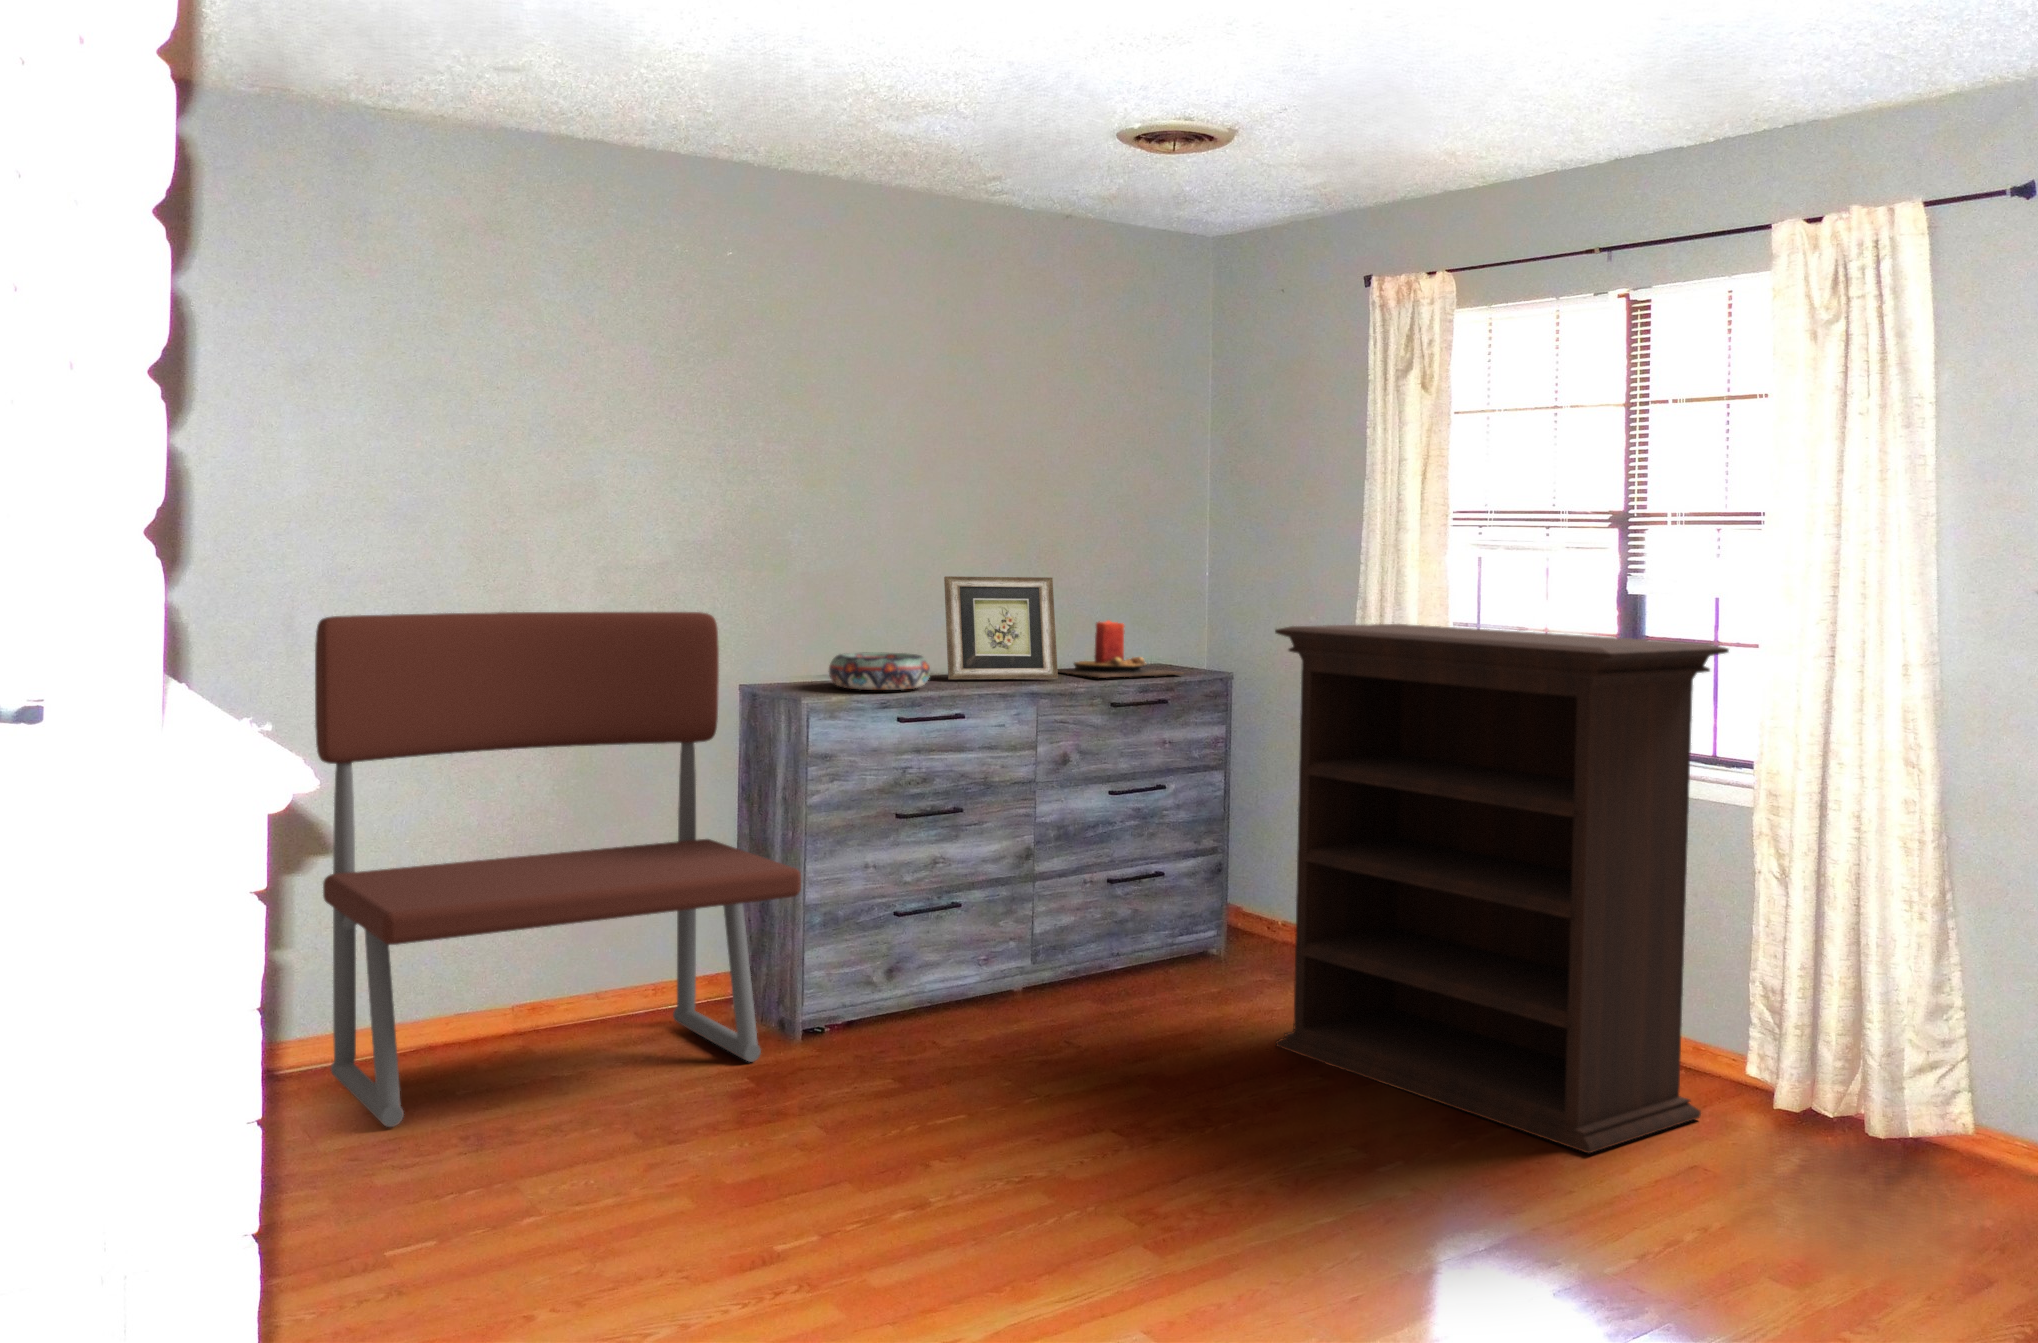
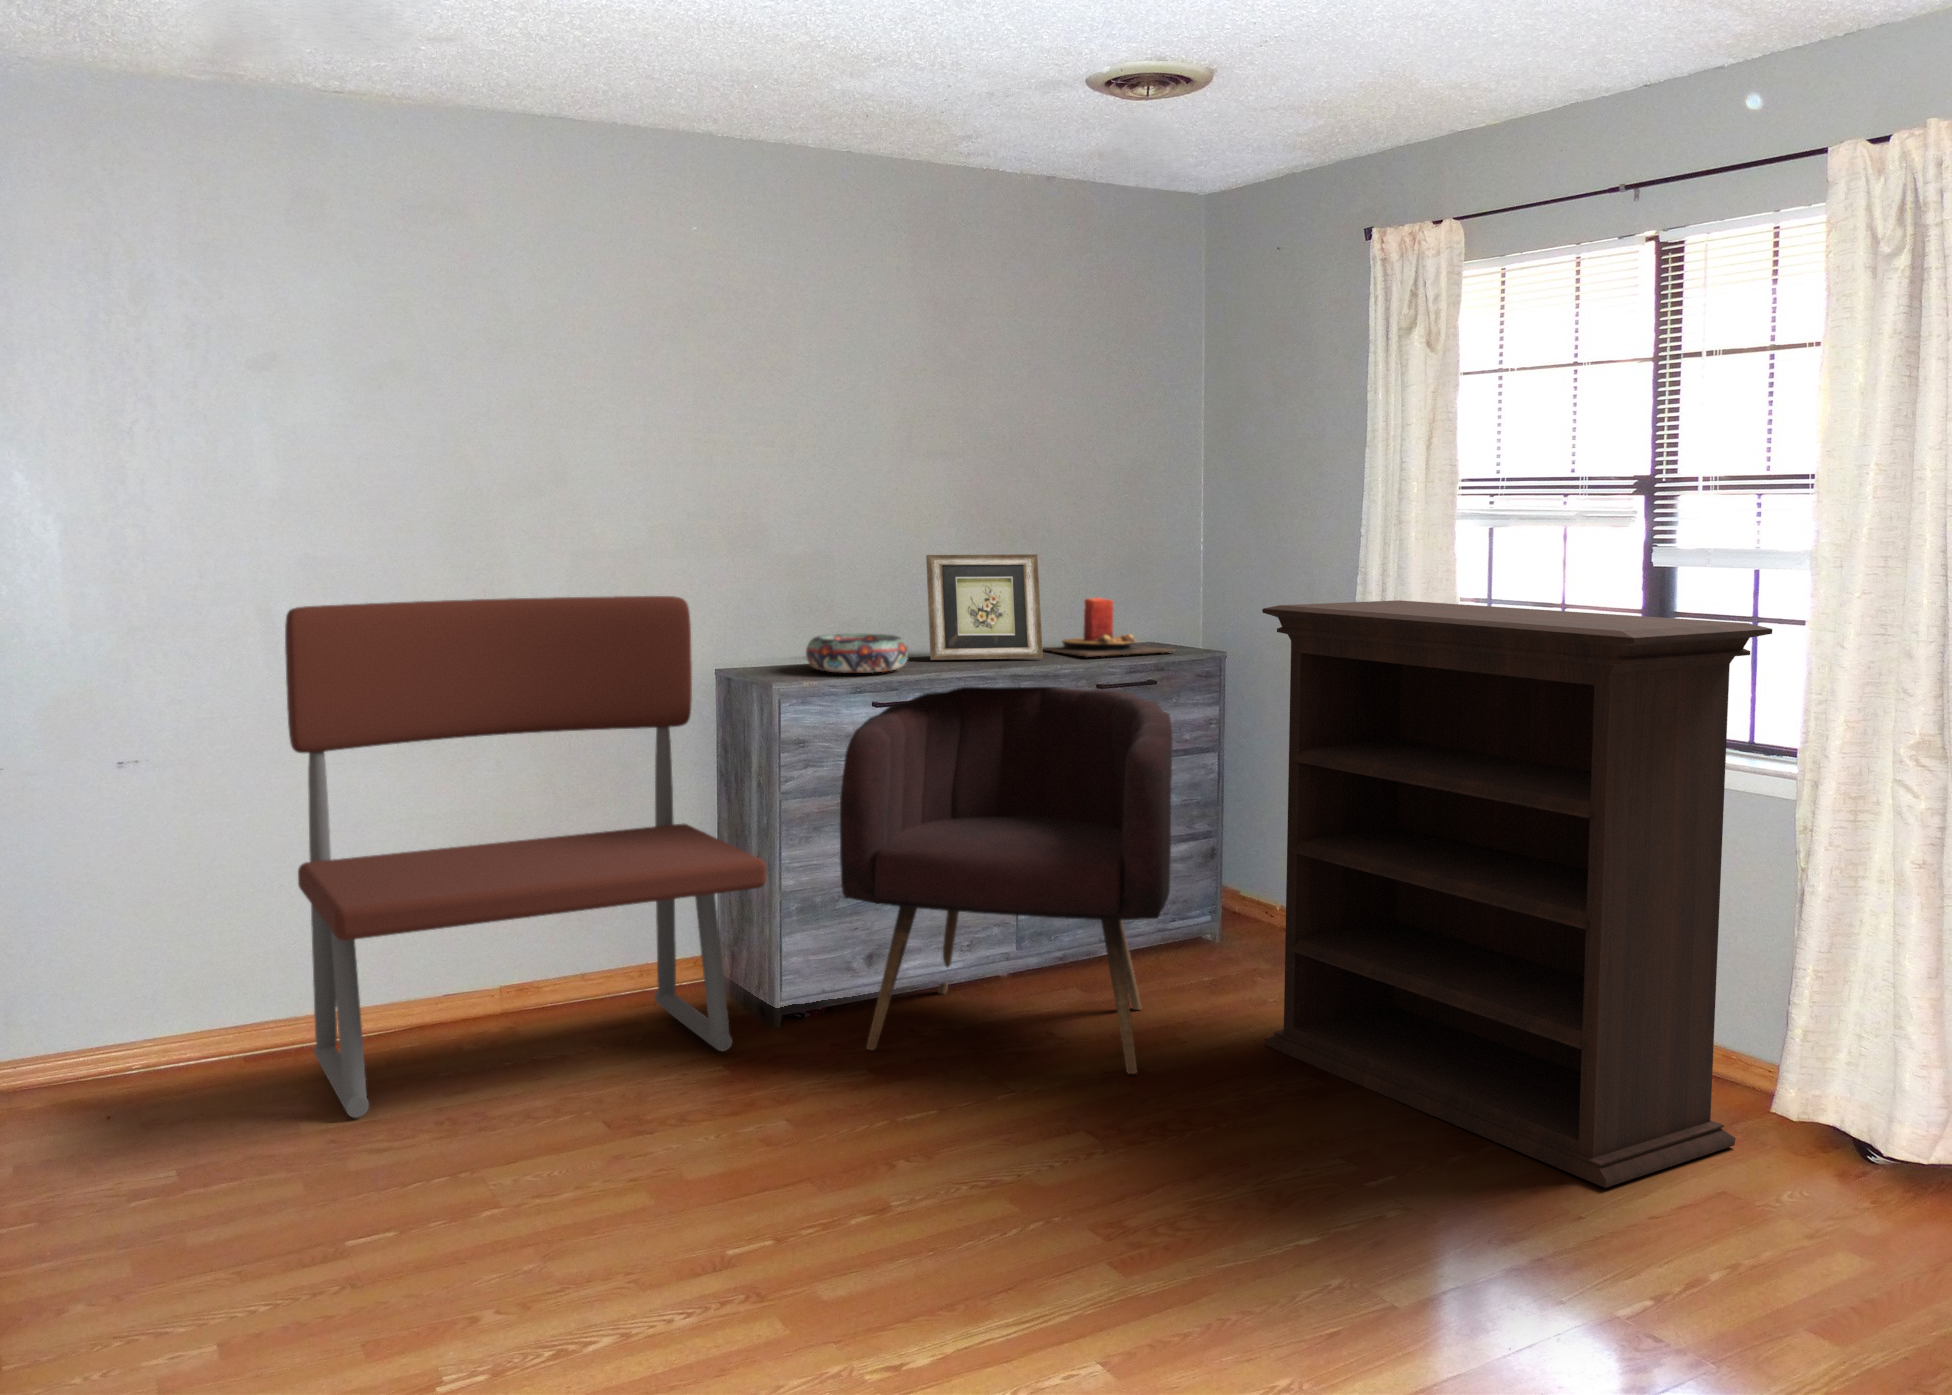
armchair: none [872,704,1191,1073] -> present [840,686,1172,1074]

